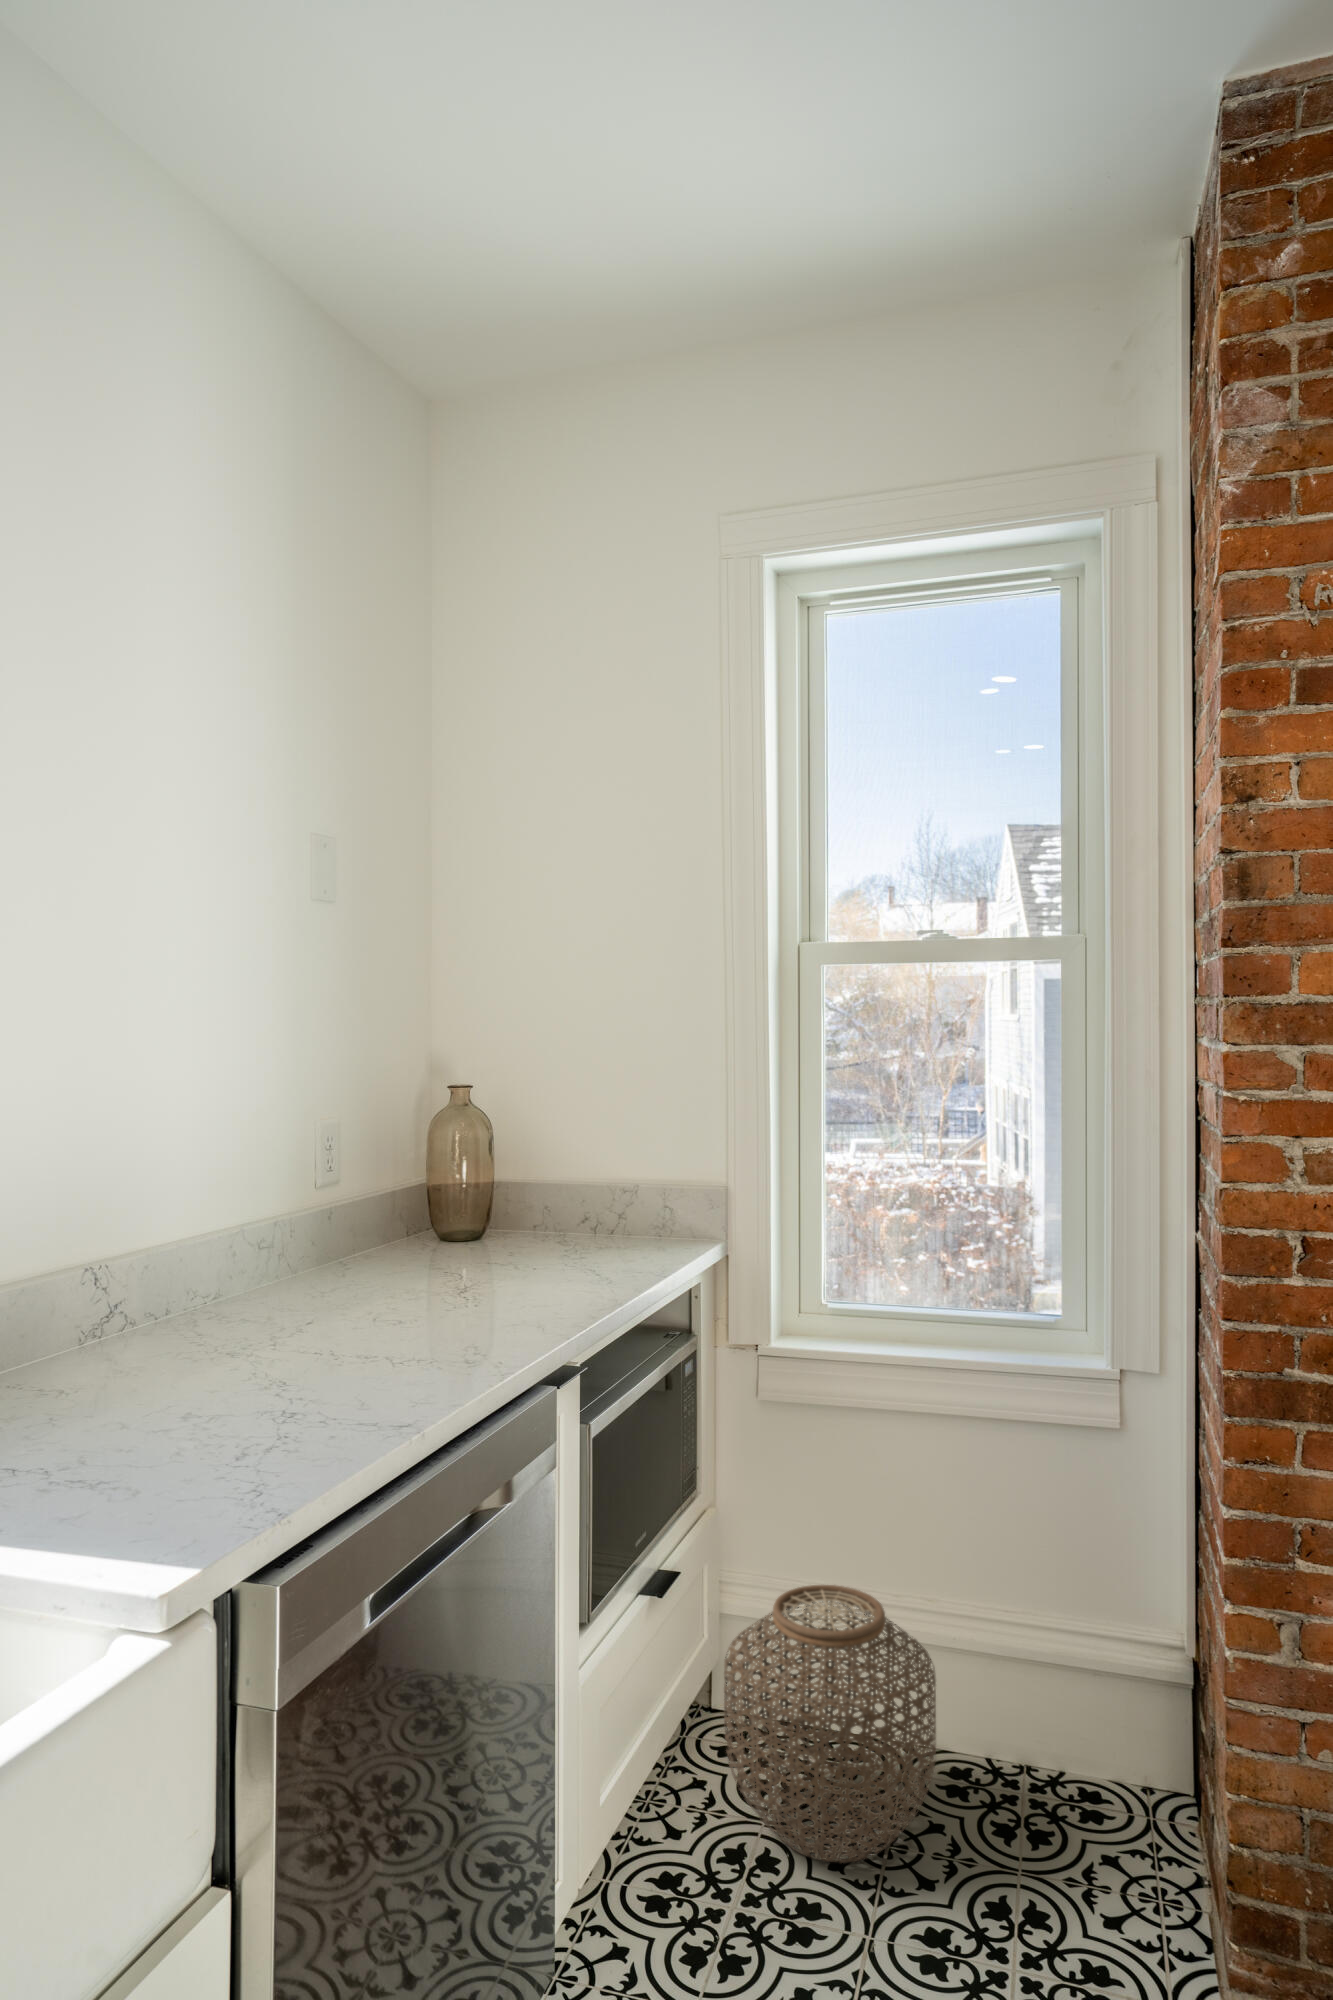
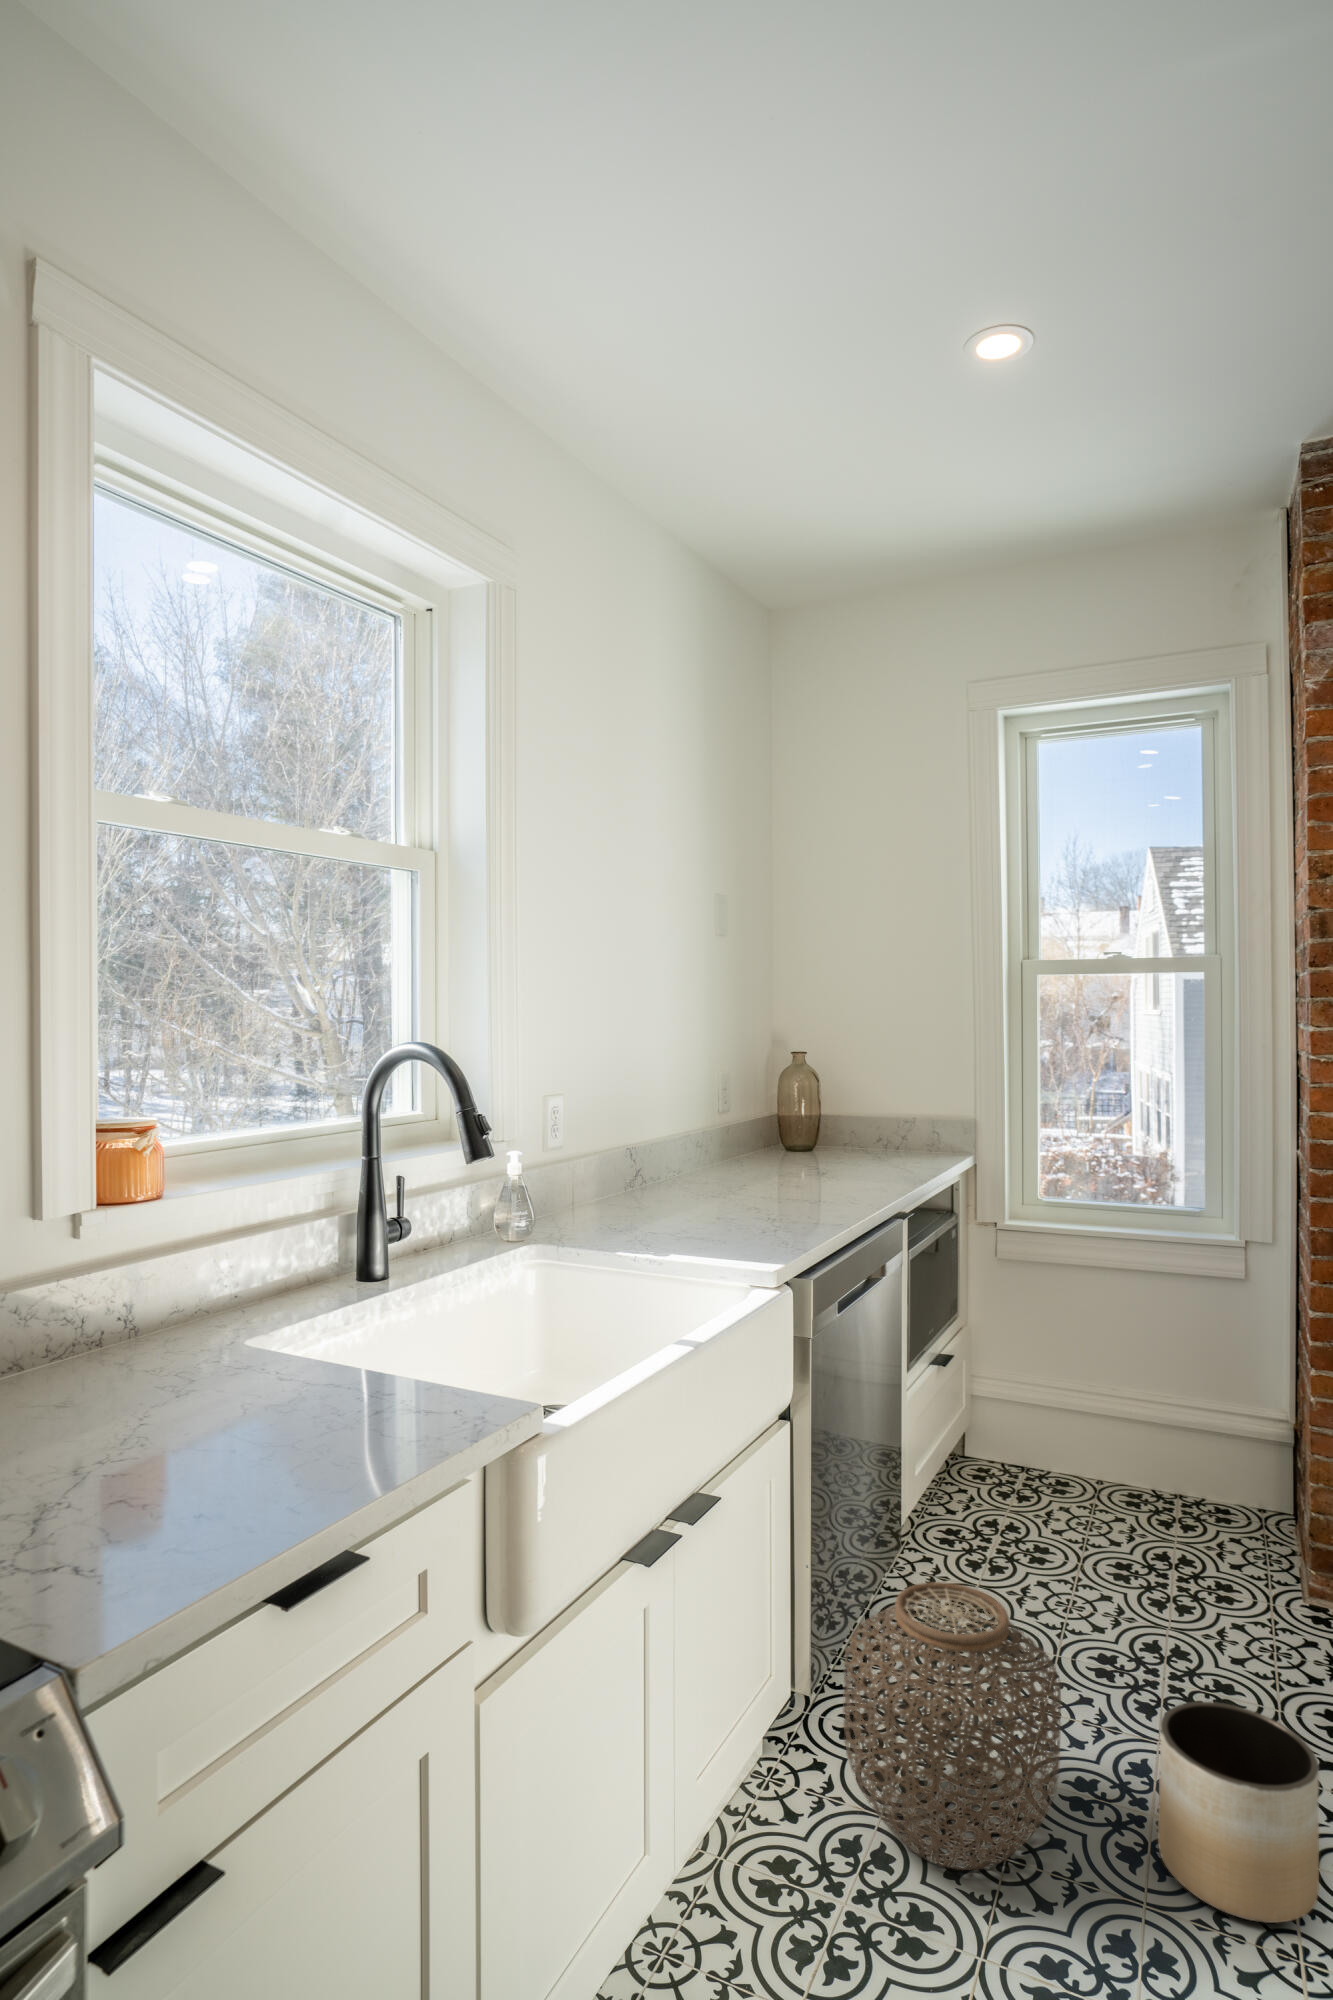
planter: none [1030,1675,1175,1873] -> present [1158,1702,1319,1923]

